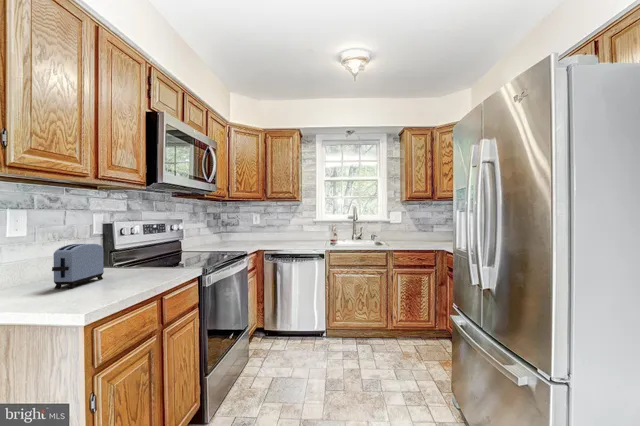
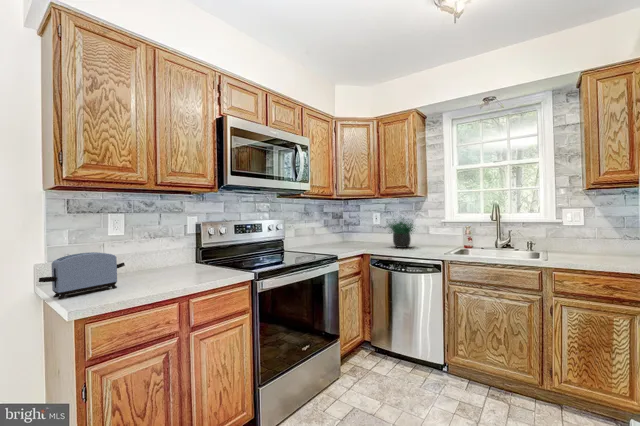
potted plant: none [270,210,303,244] -> present [390,218,415,248]

